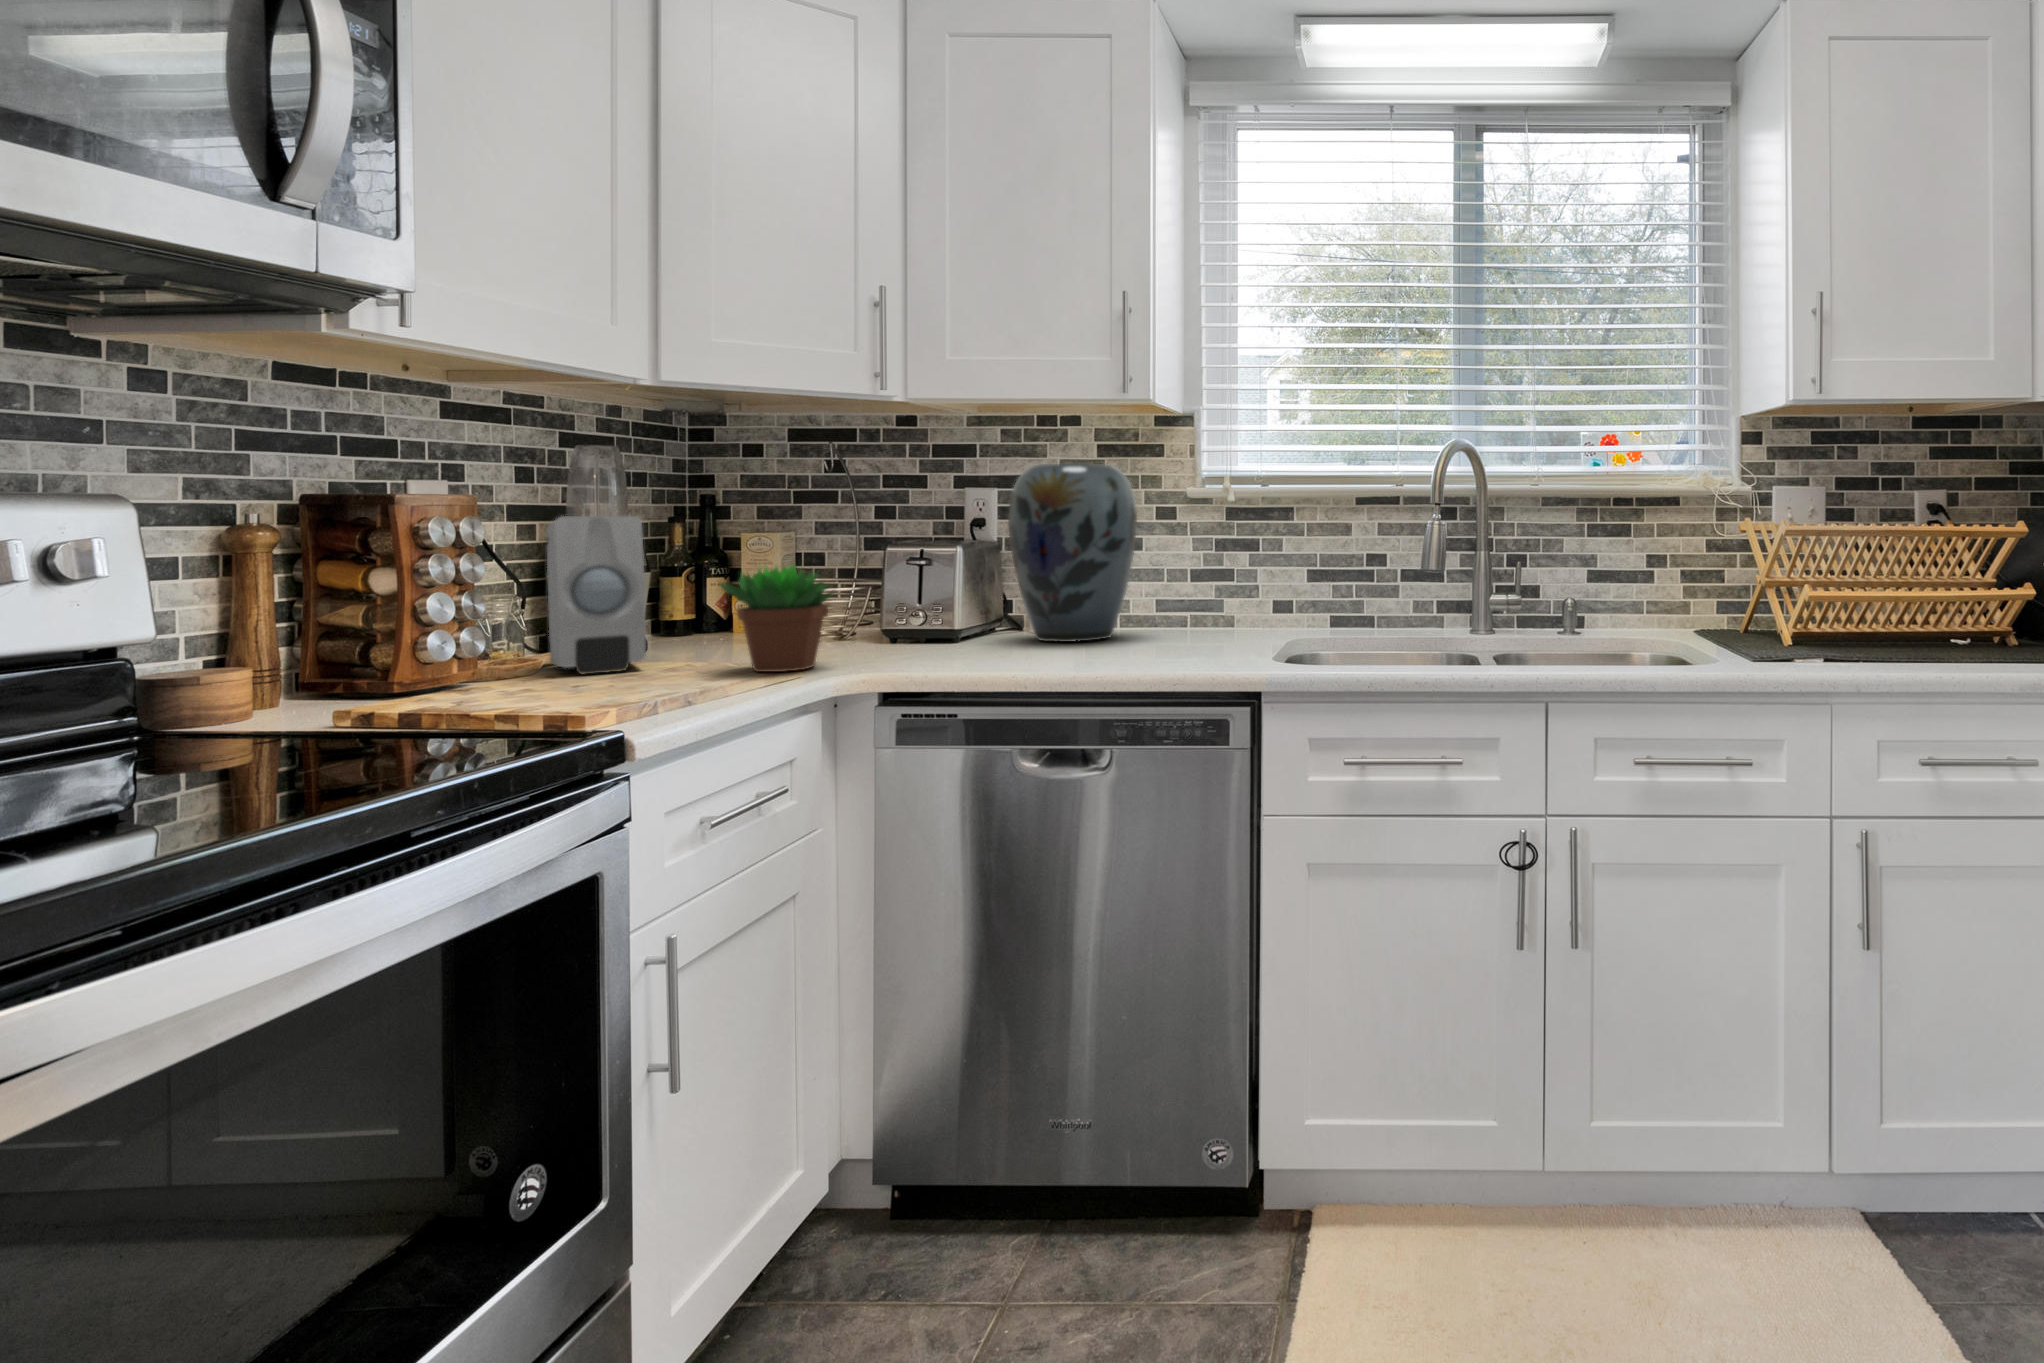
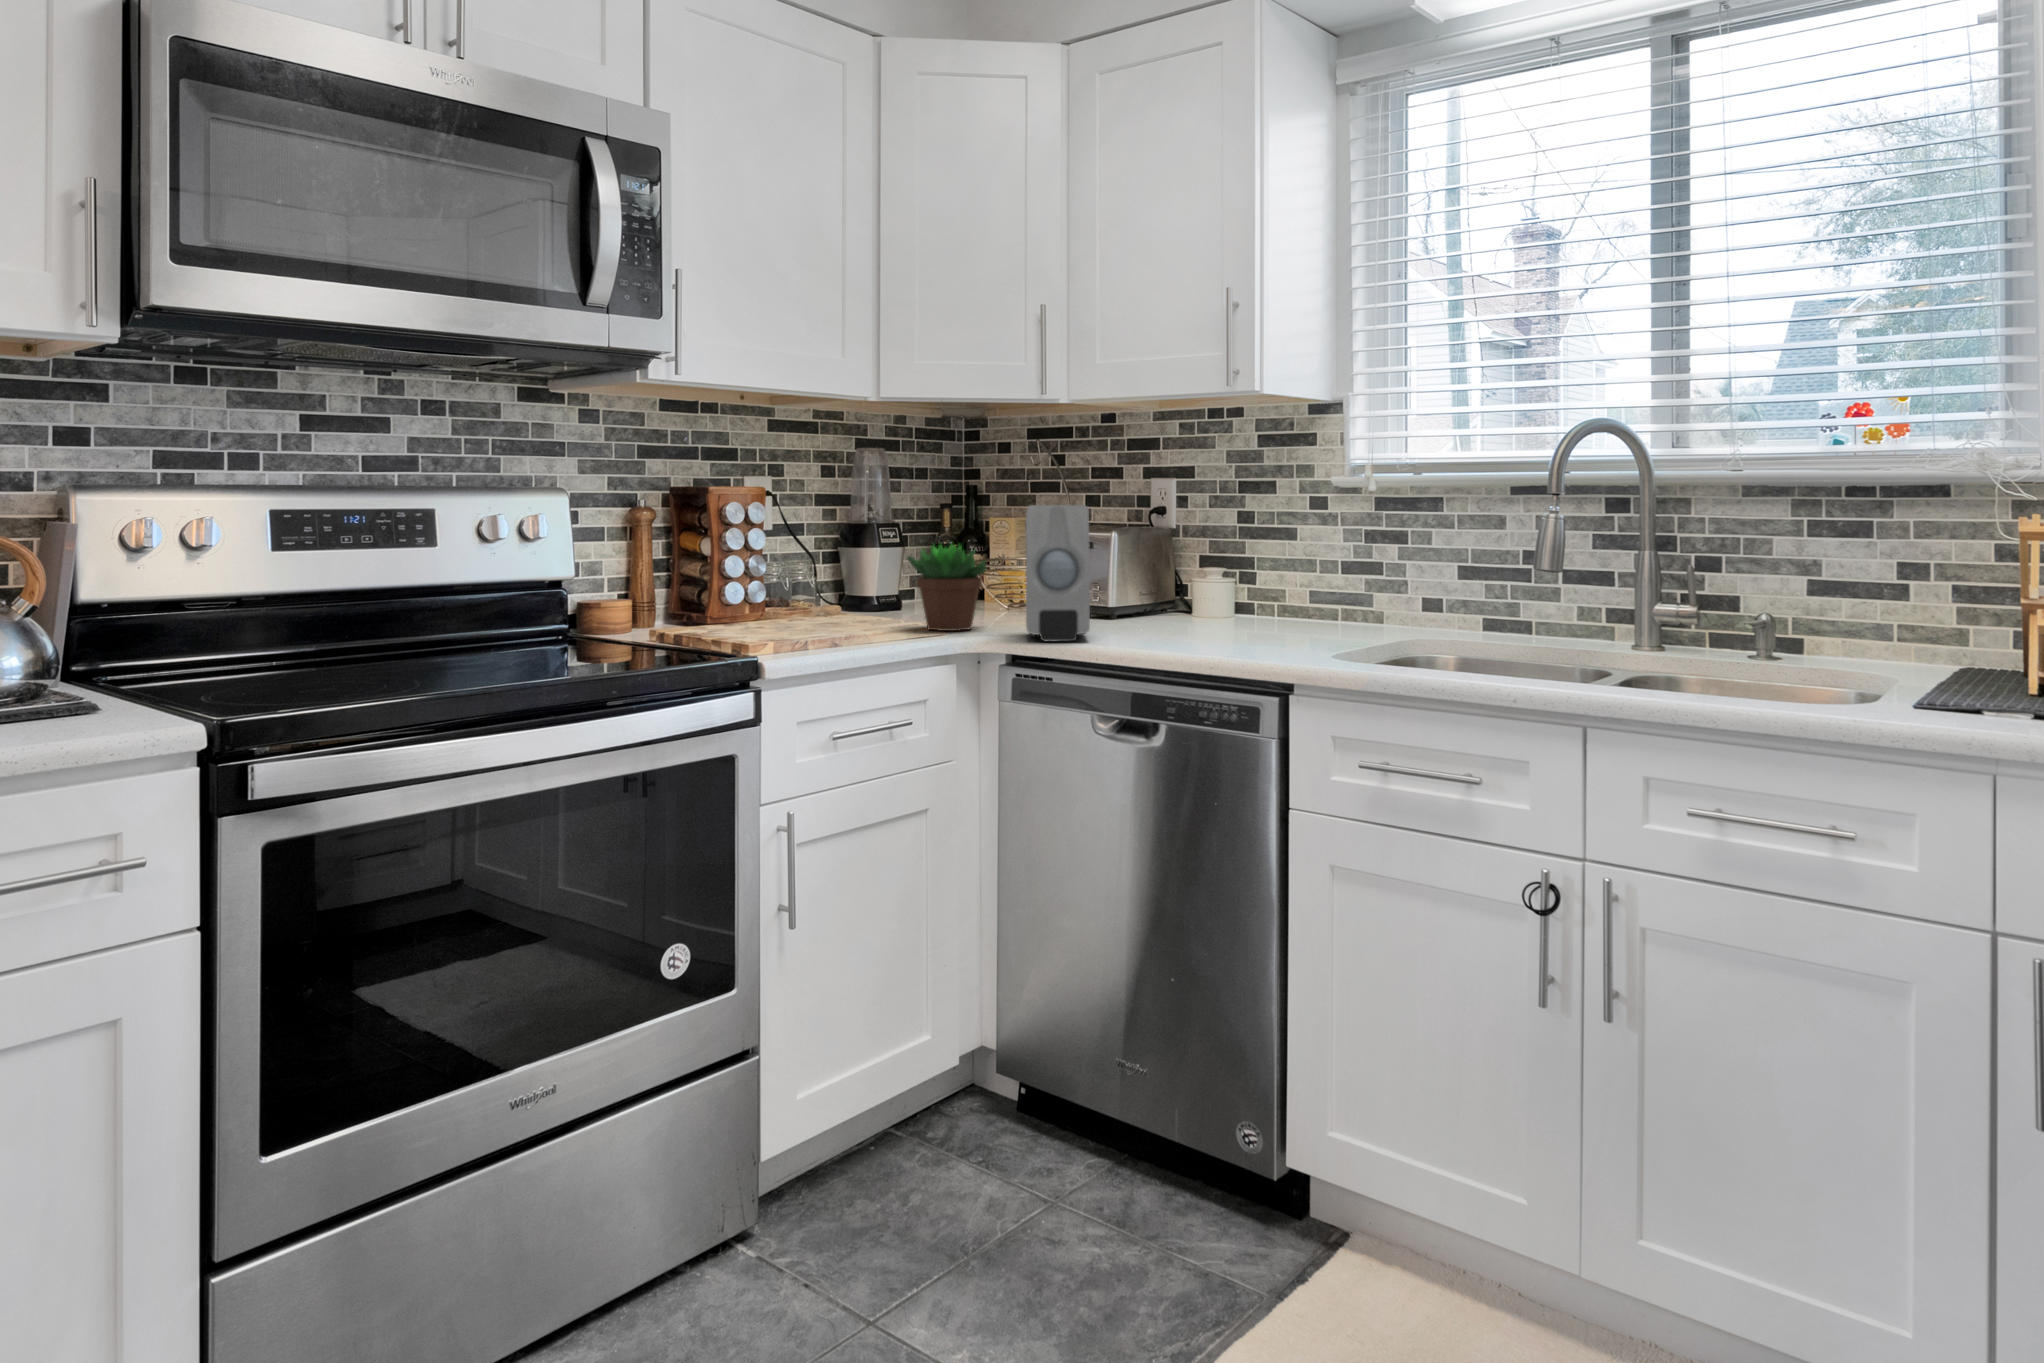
vase: present [1008,464,1137,642] -> none [1158,455,1277,626]
soap dispenser: present [546,516,646,674] -> present [1025,505,1090,642]

